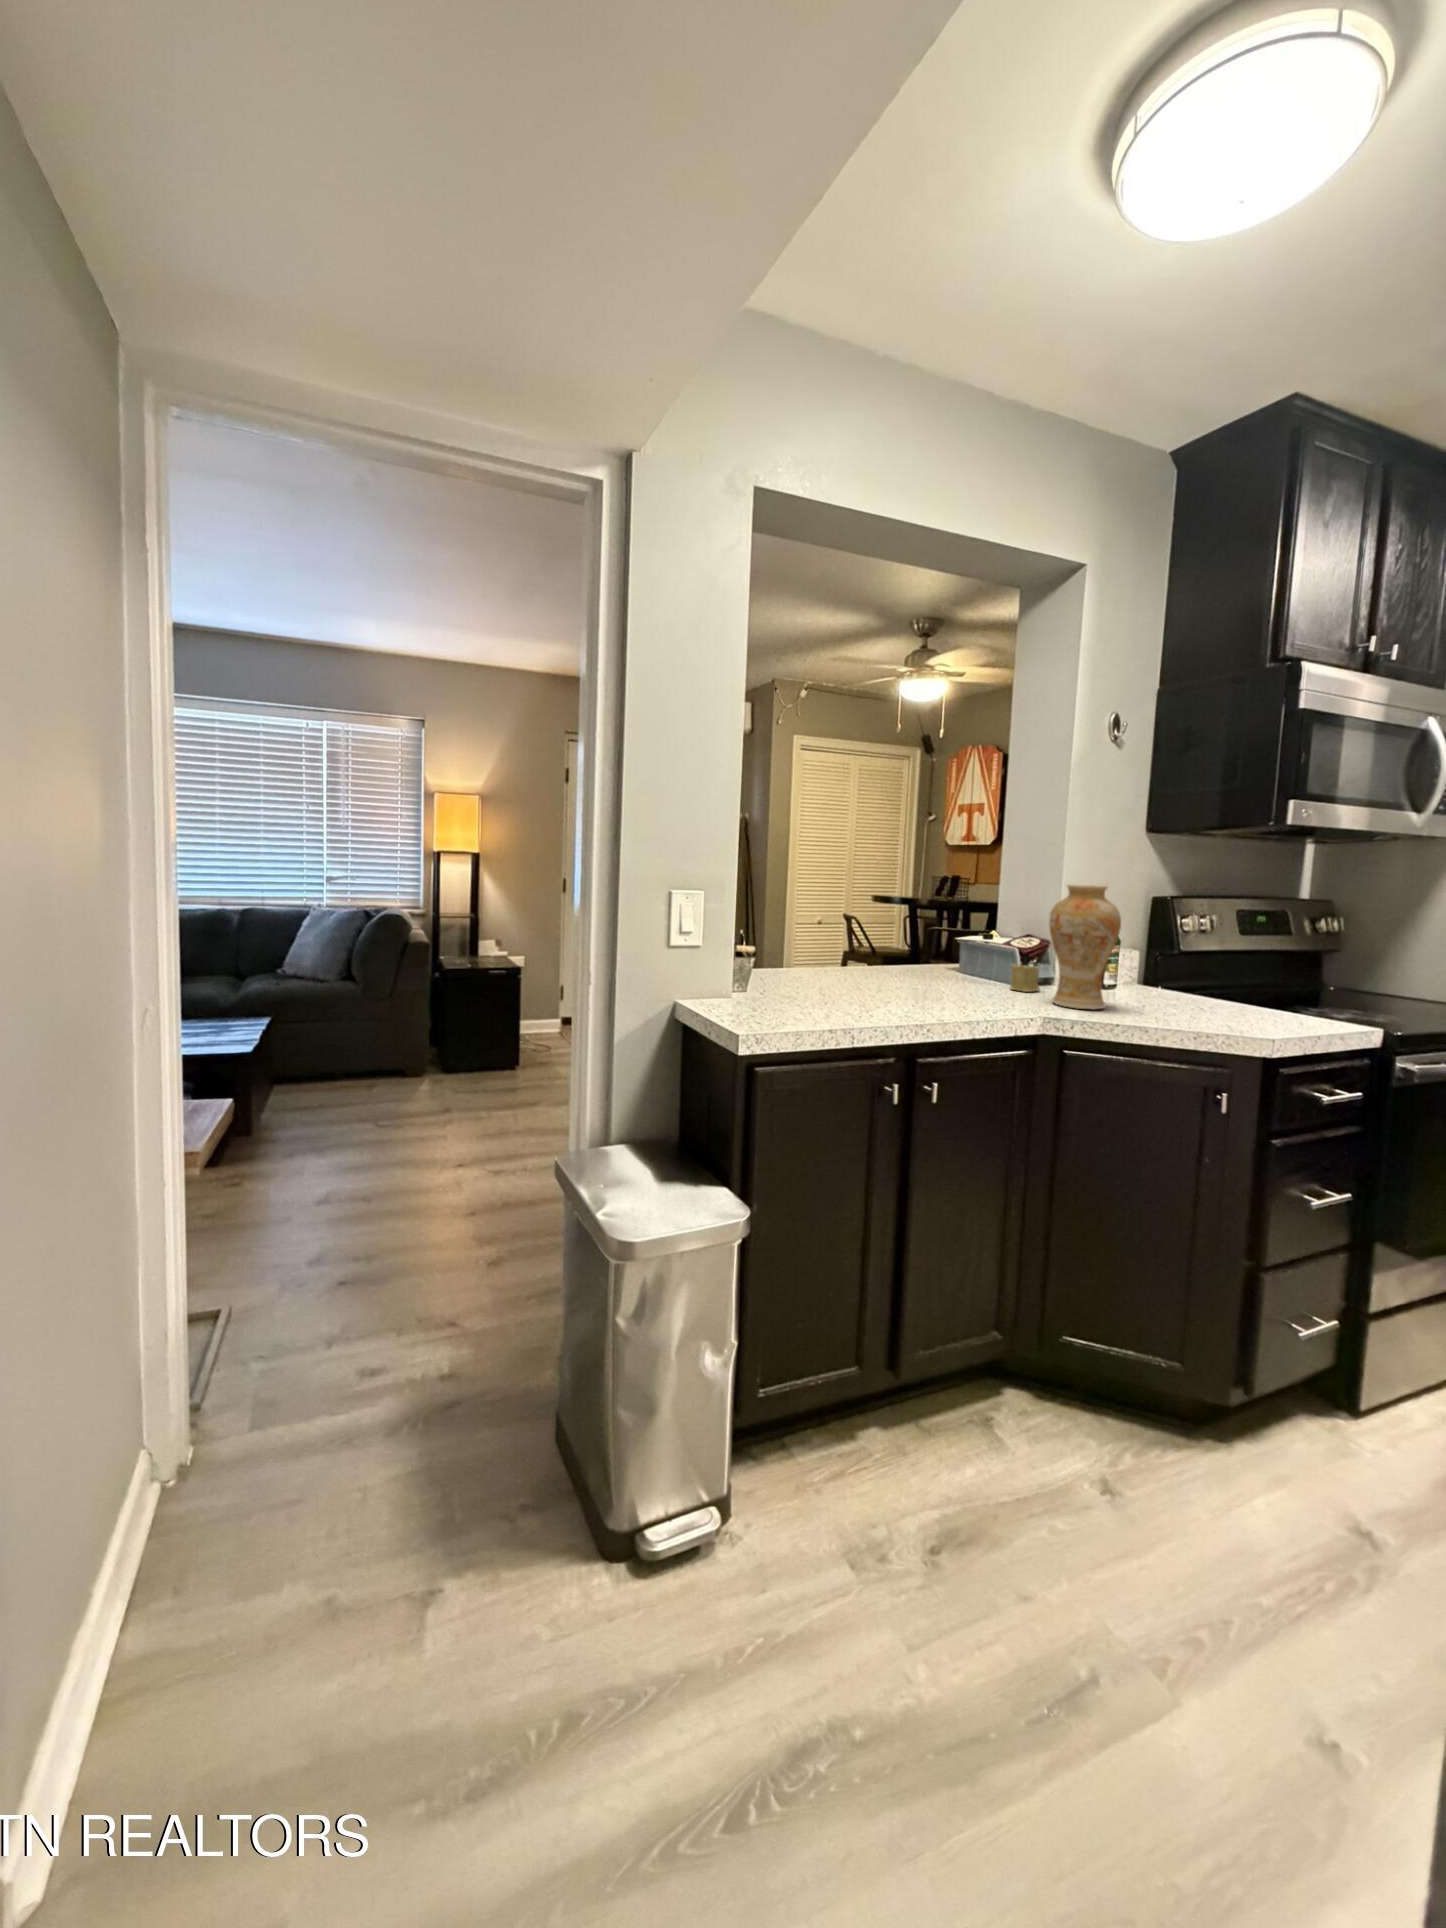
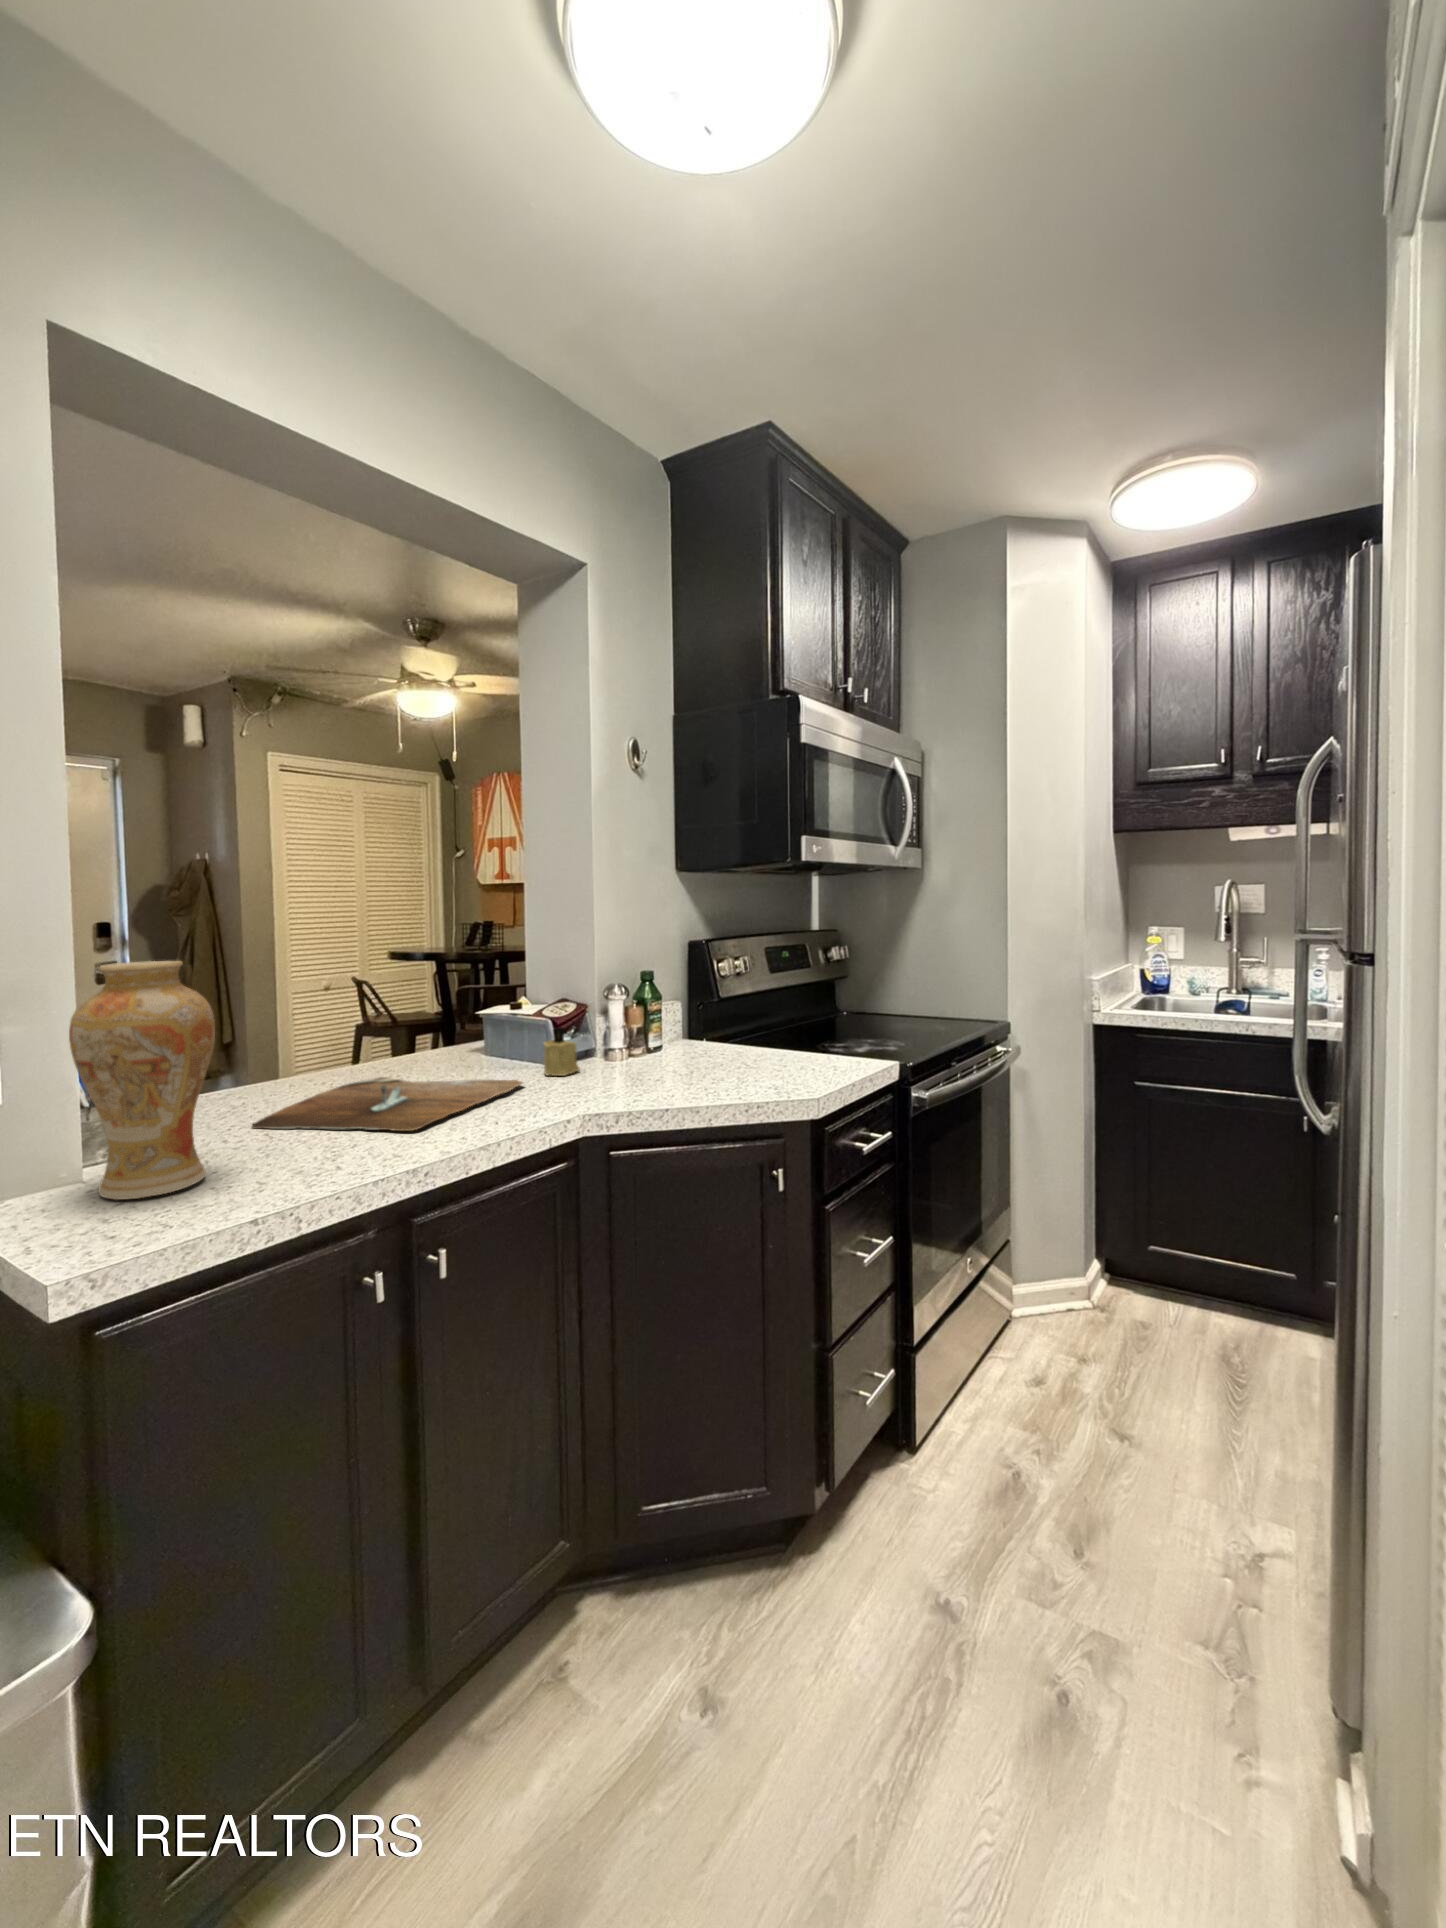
vase: present [1049,885,1121,1009] -> present [69,961,215,1199]
cutting board: none [813,973,996,1004] -> present [252,1077,523,1131]

